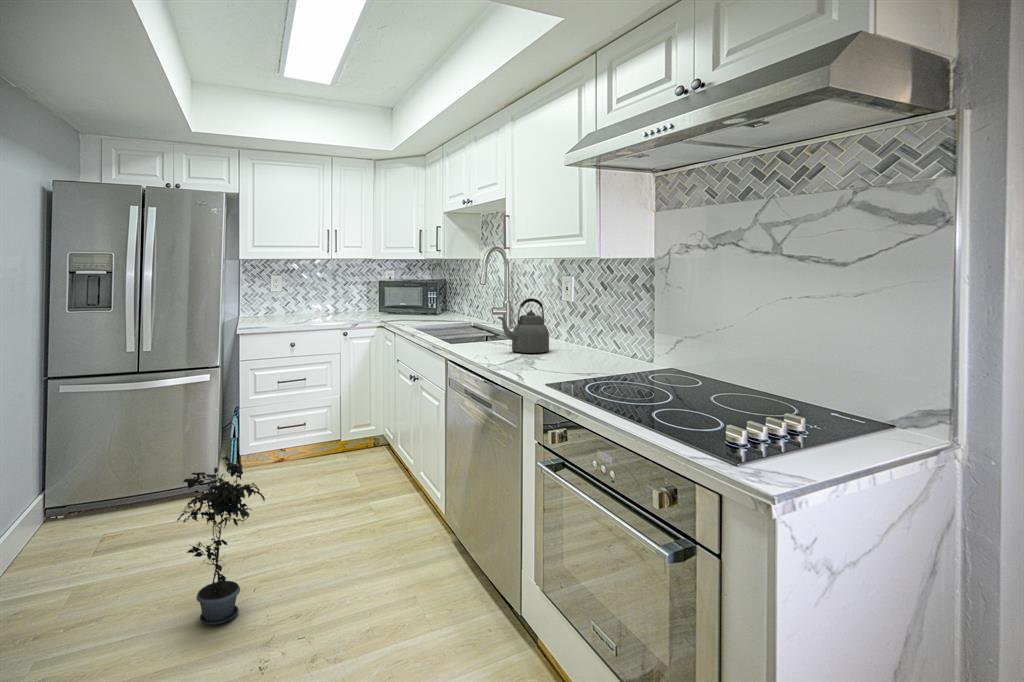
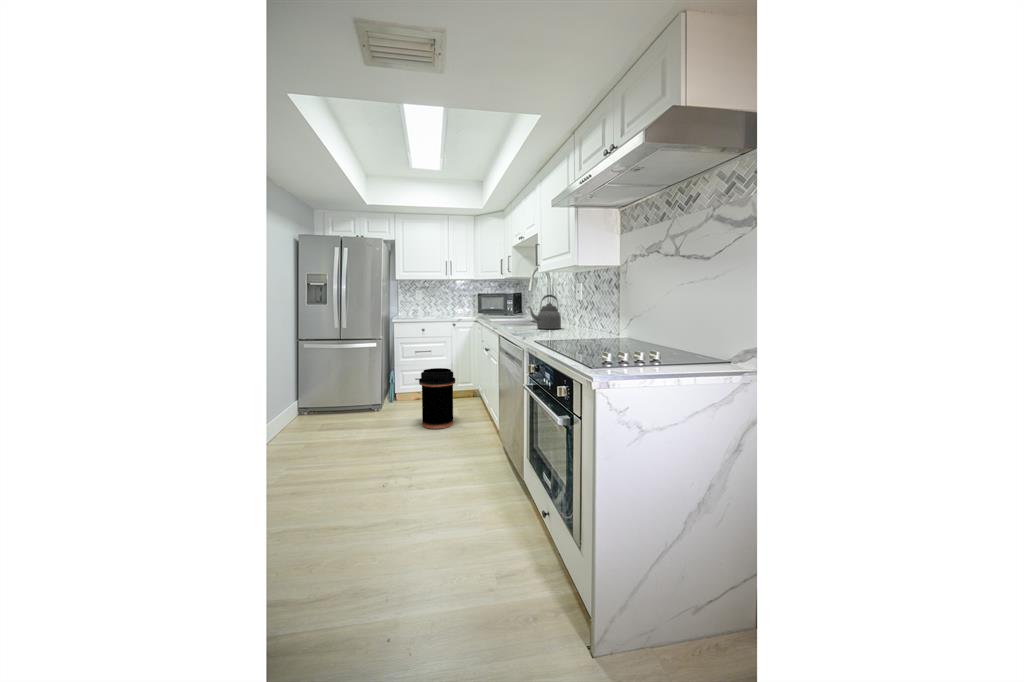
trash can: none [298,410,360,513] -> present [419,368,455,429]
potted plant: present [177,457,265,625] -> none [342,382,385,474]

